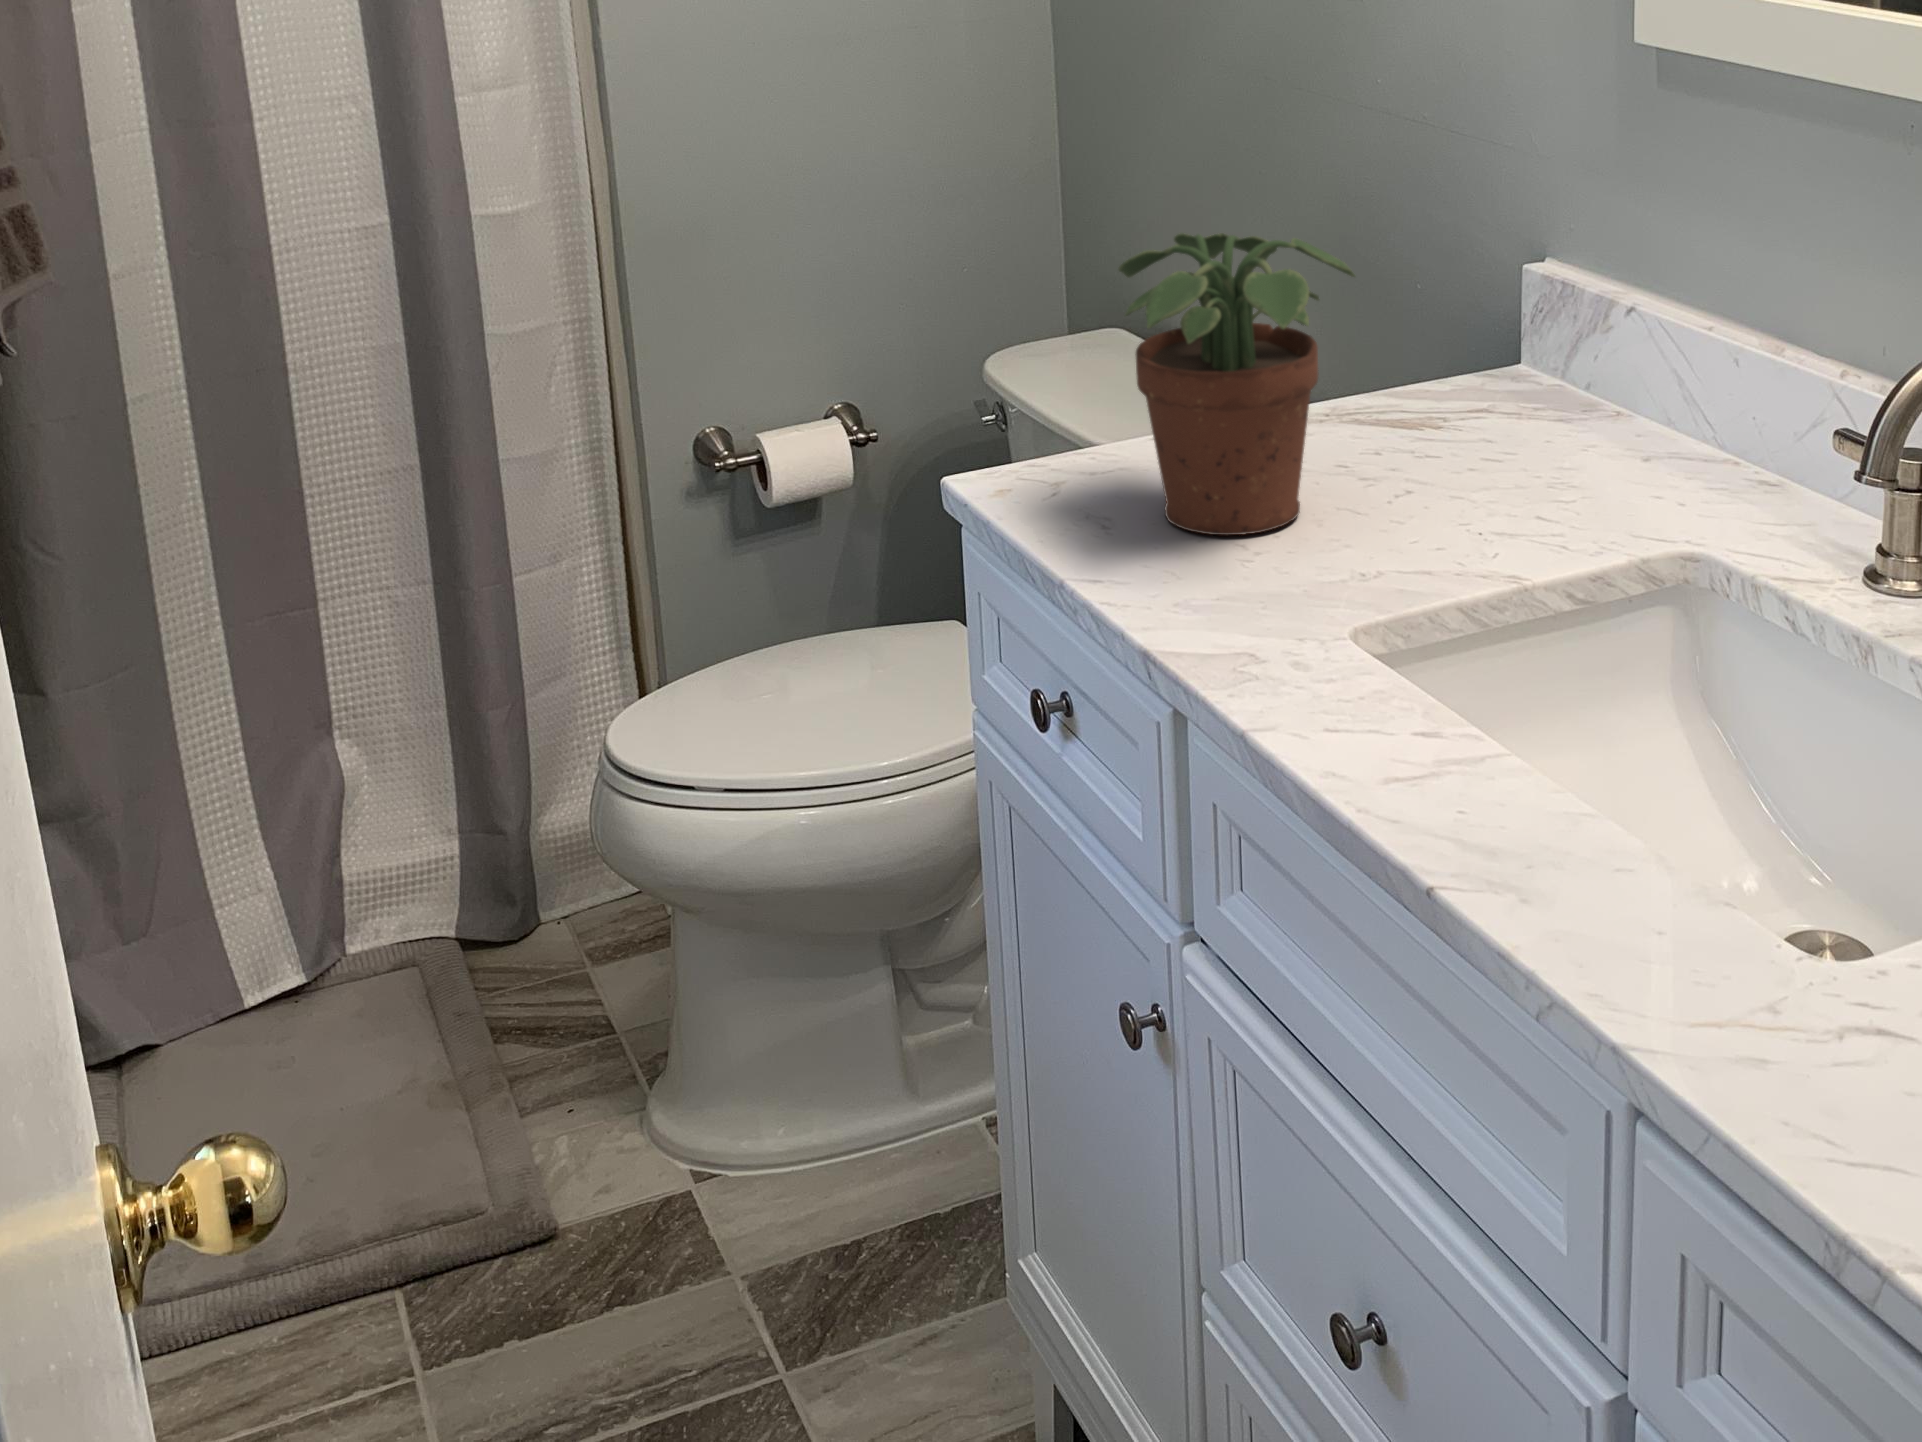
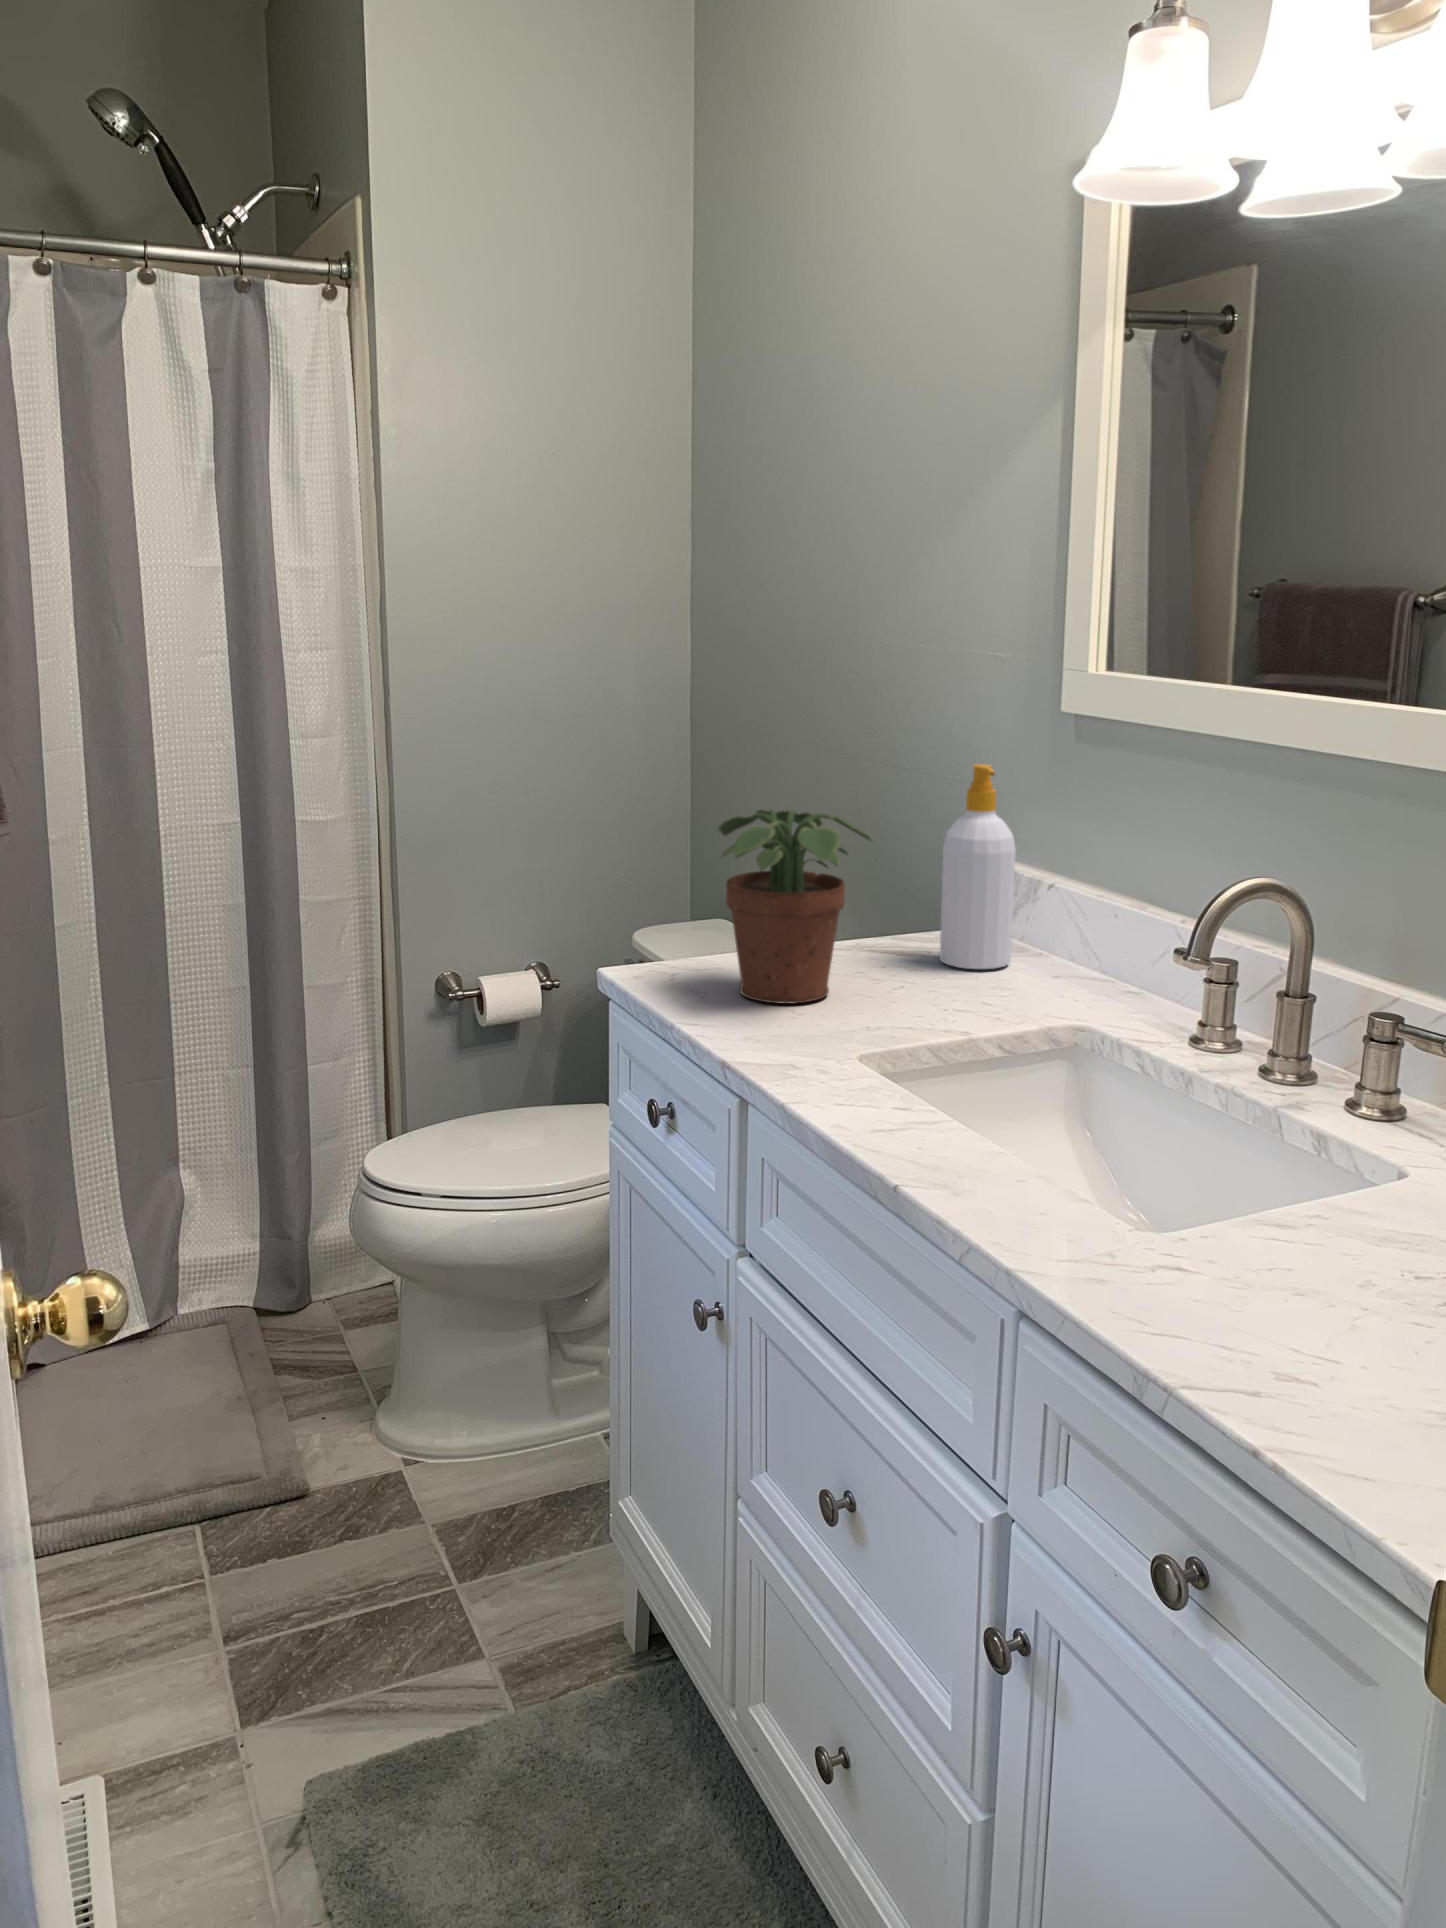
soap bottle: none [1463,136,1575,450] -> present [940,764,1016,969]

